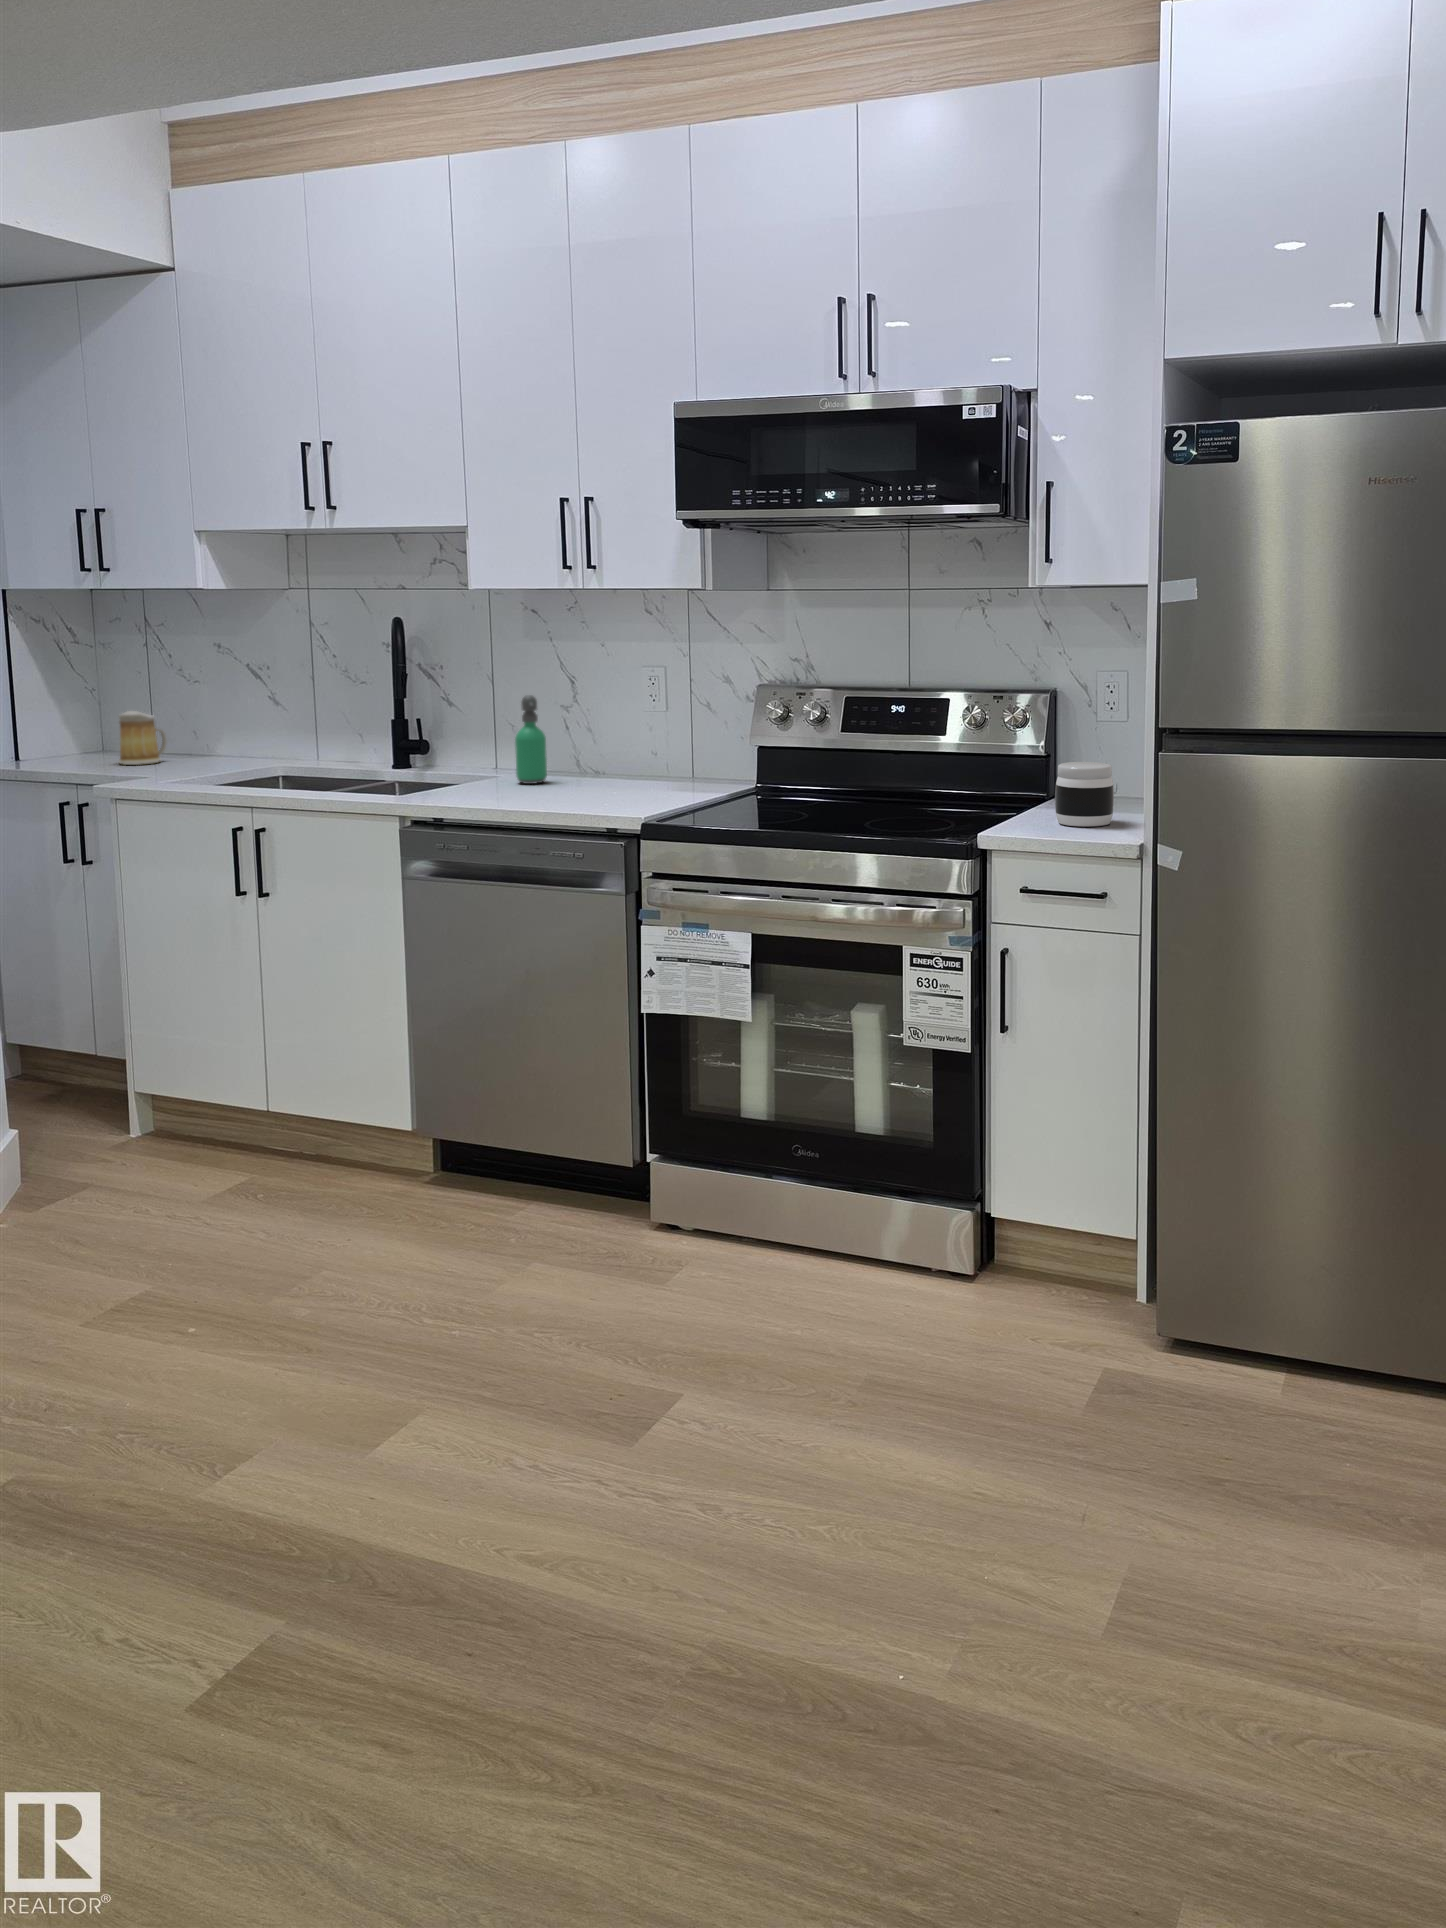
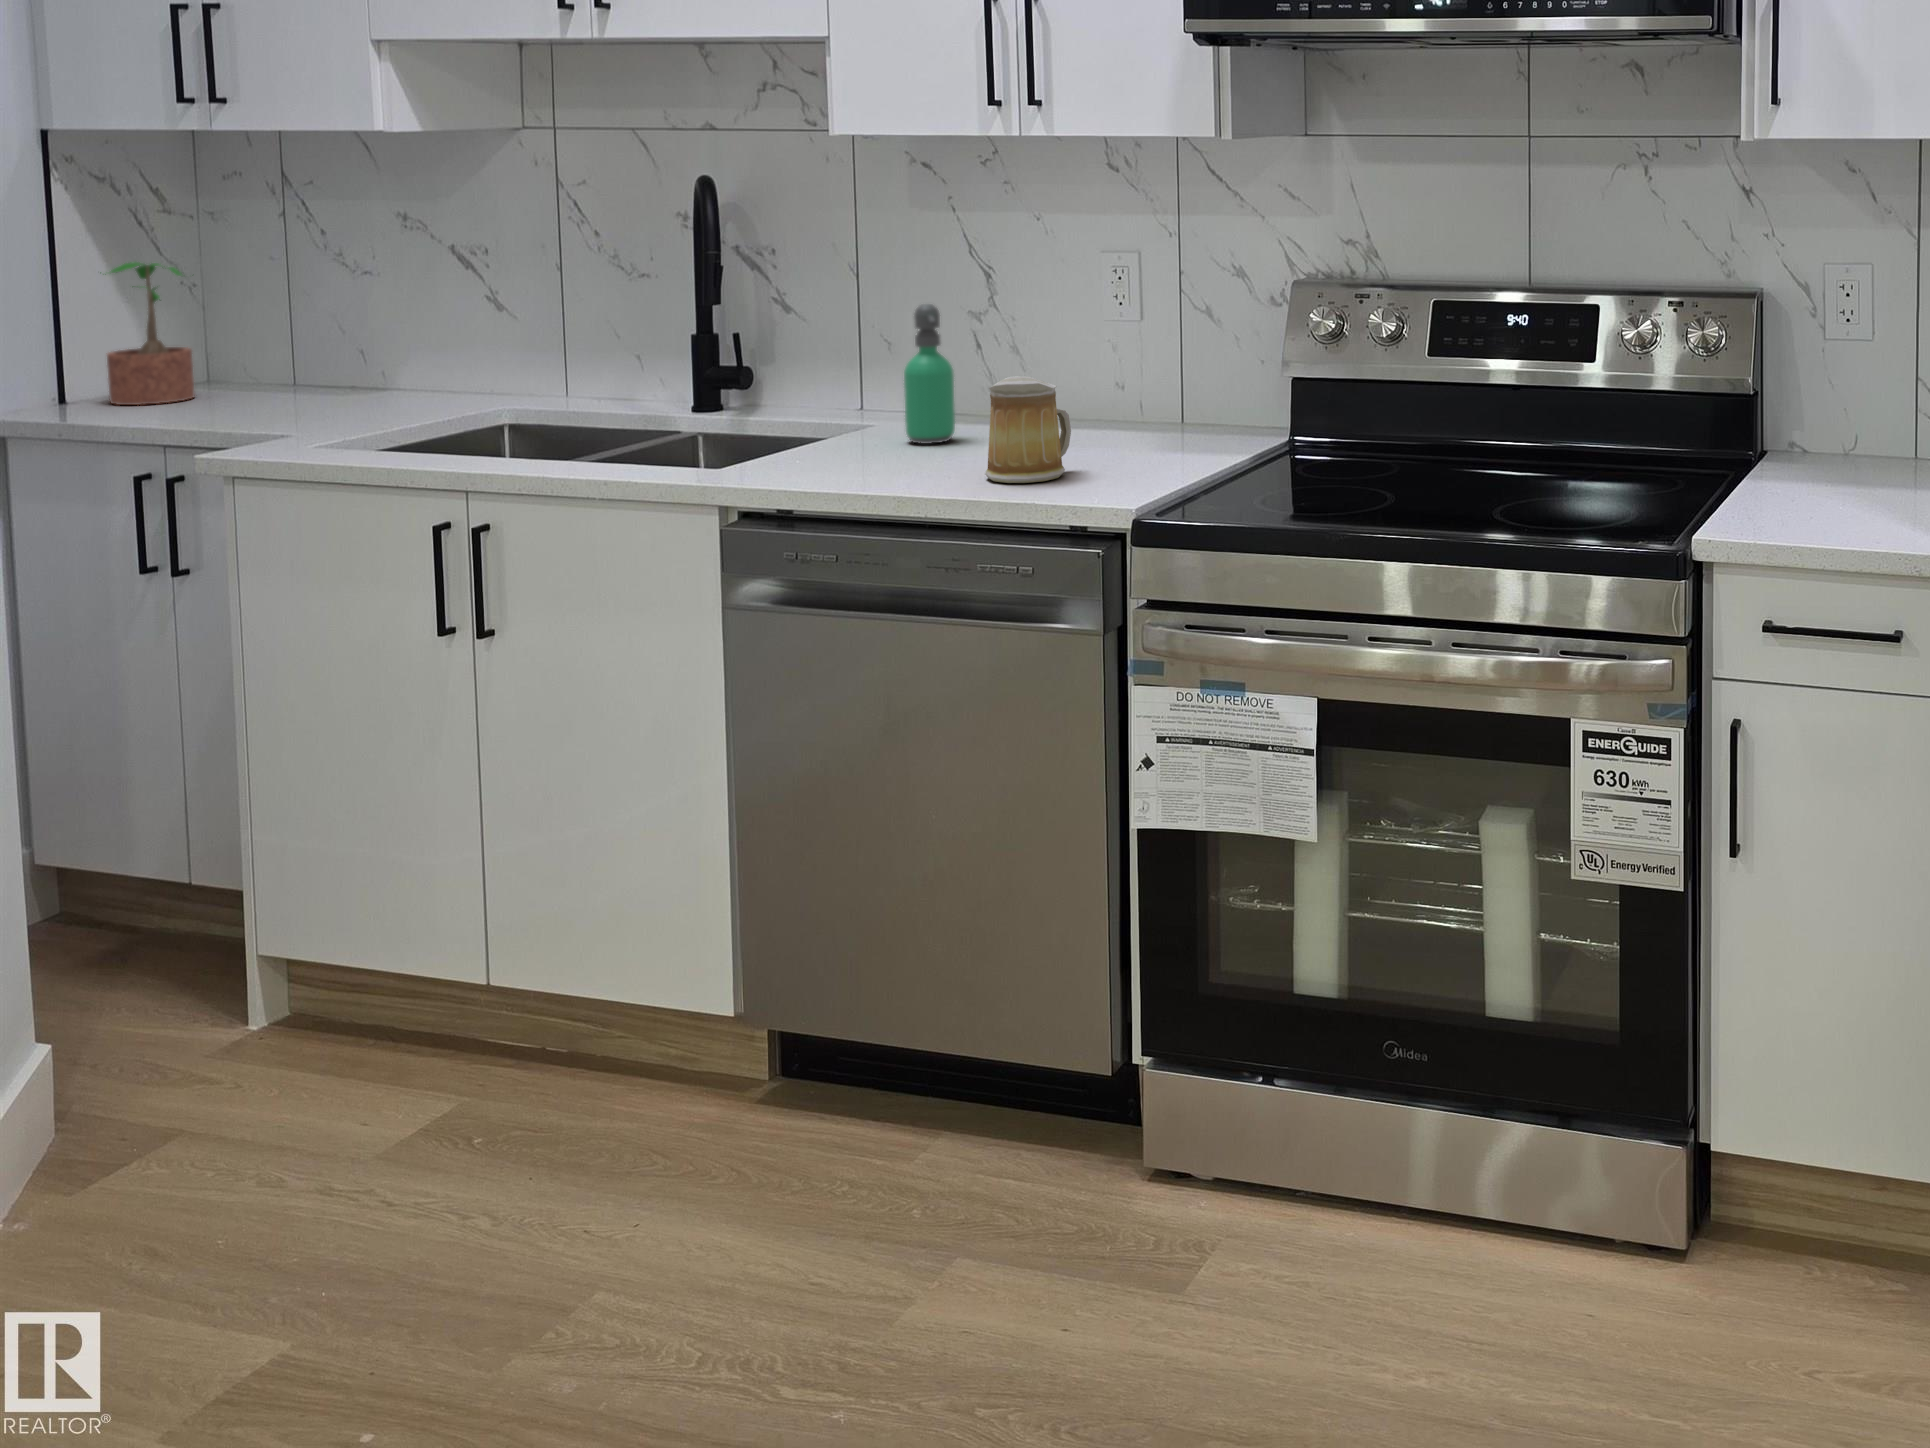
potted plant: none [36,673,93,761] -> present [100,262,194,405]
mug: present [119,711,167,765] -> present [985,376,1071,483]
jar: present [1055,762,1114,826] -> none [1796,417,1886,521]

